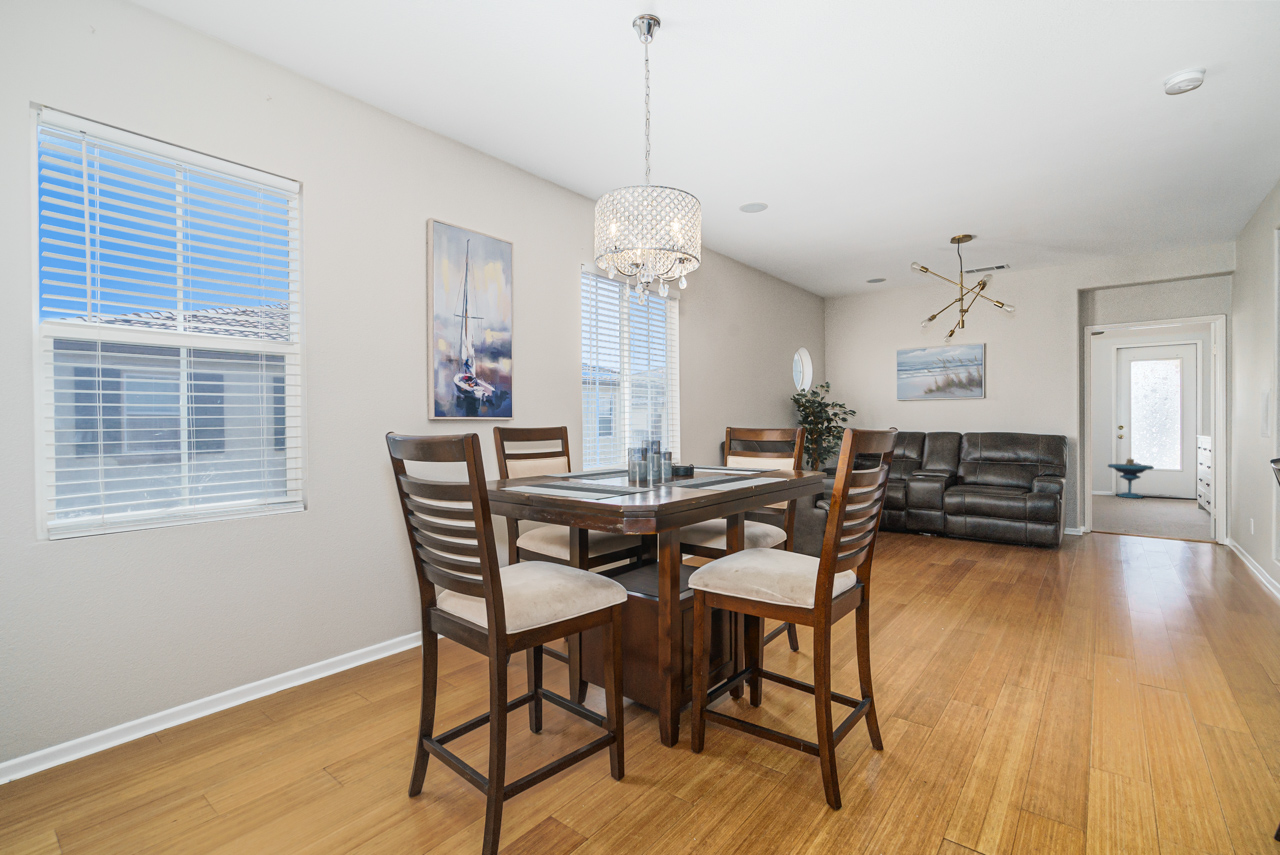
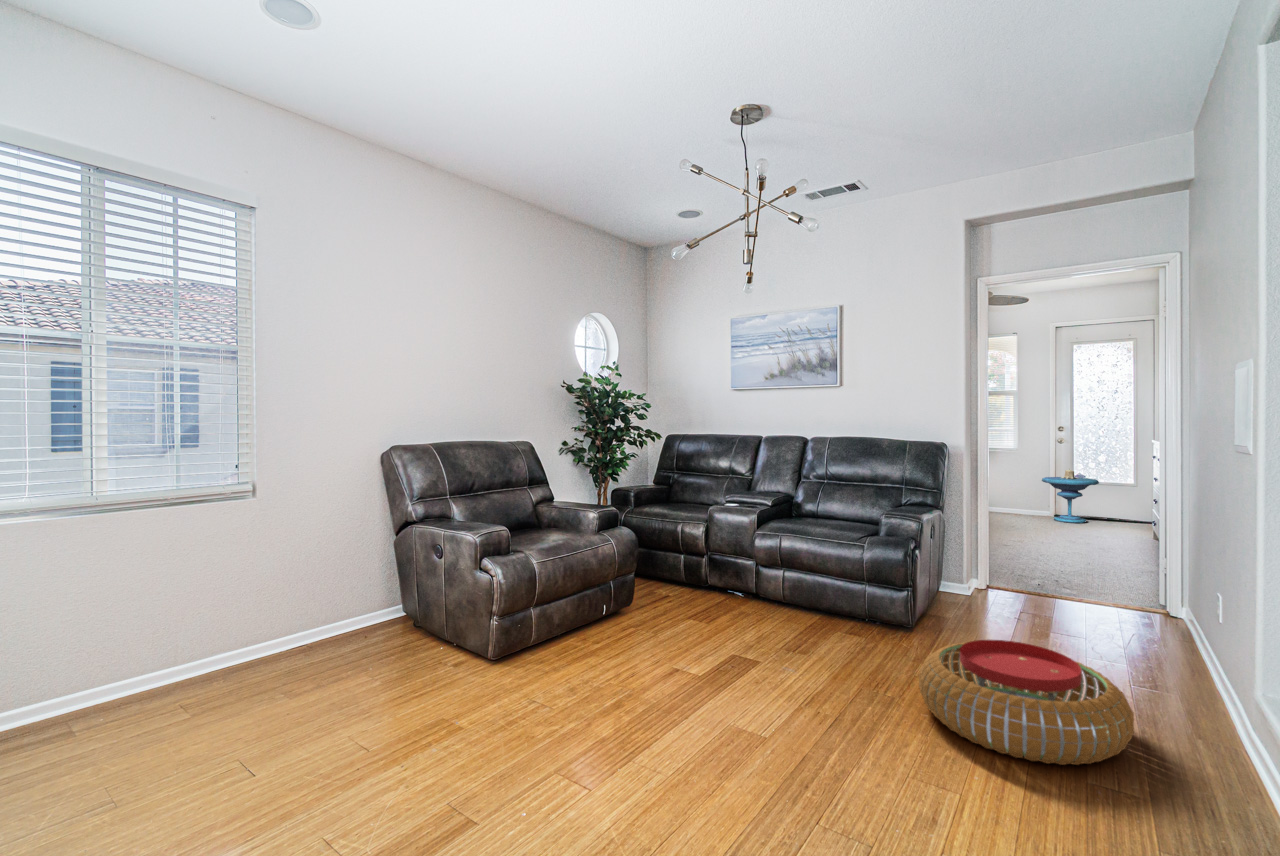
pouf: none [1085,544,1212,596] -> present [919,640,1134,765]

